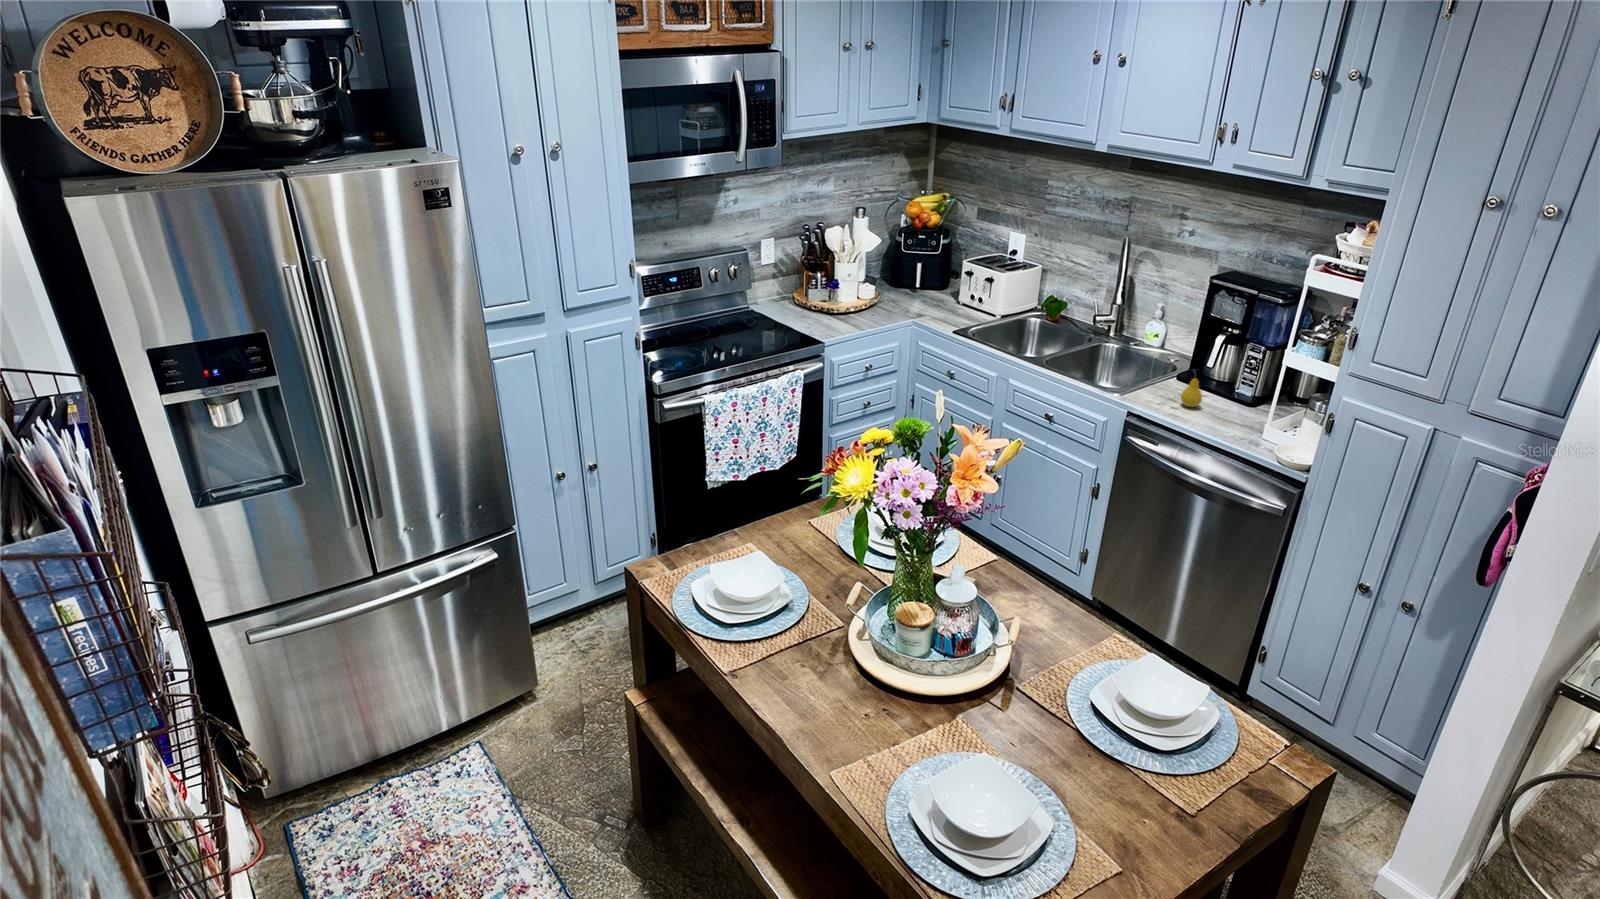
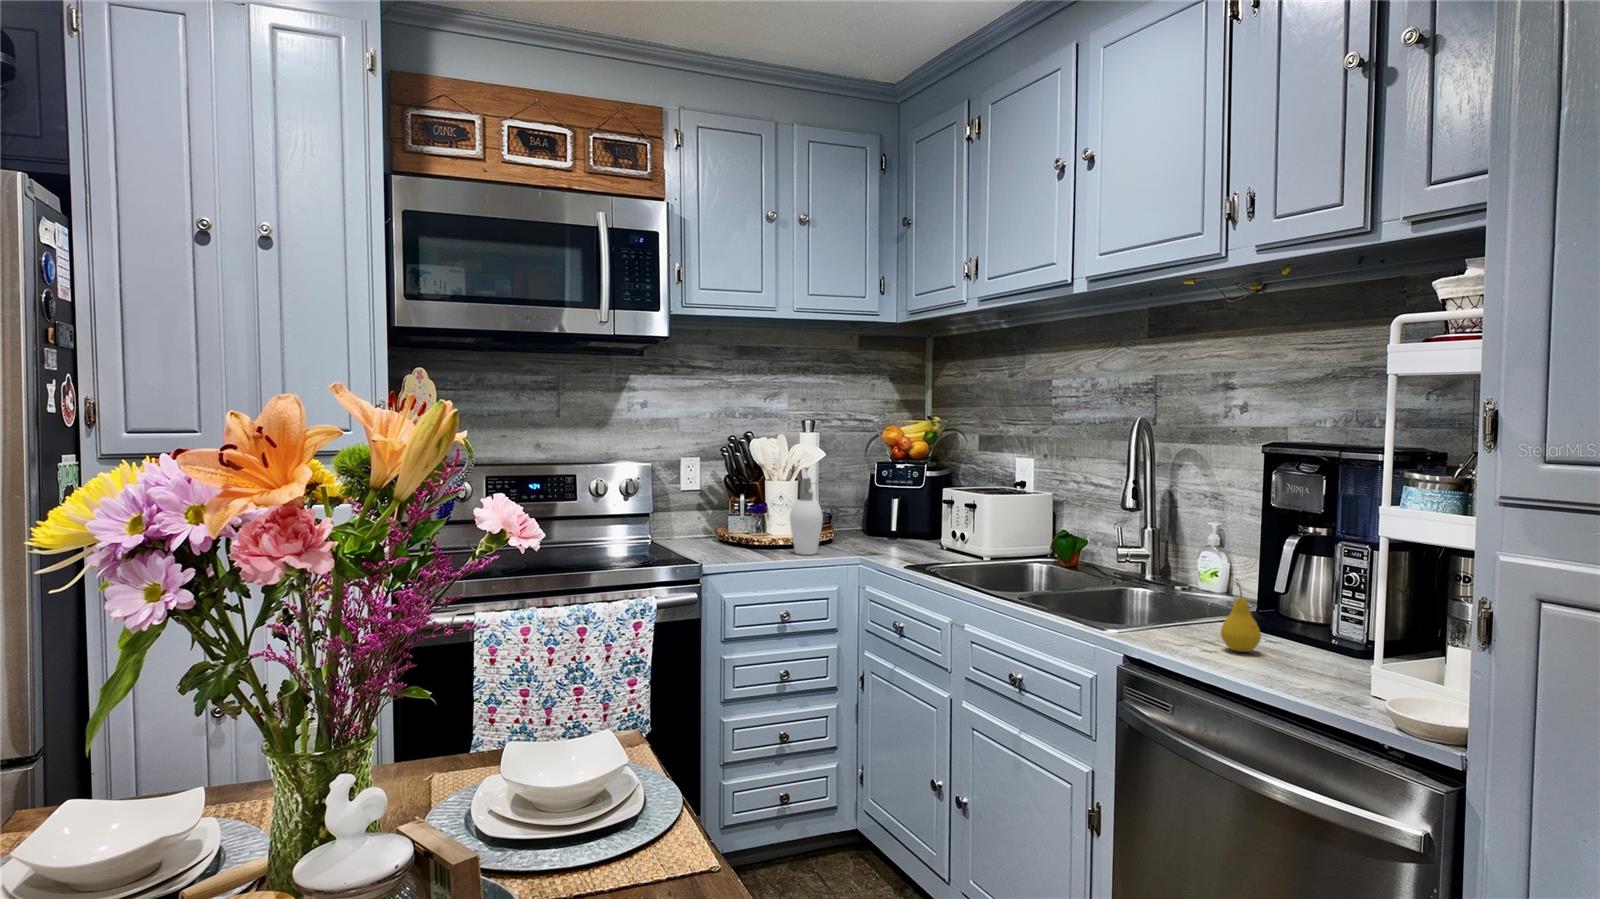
soap dispenser: none [866,265,899,321] -> present [790,478,823,555]

